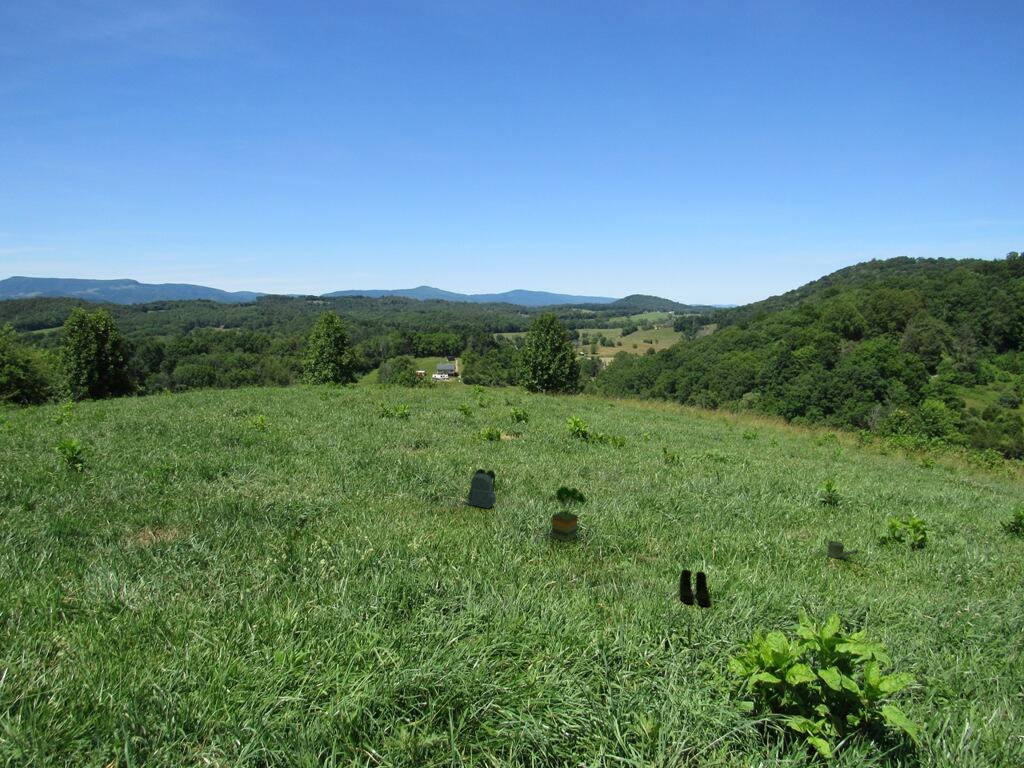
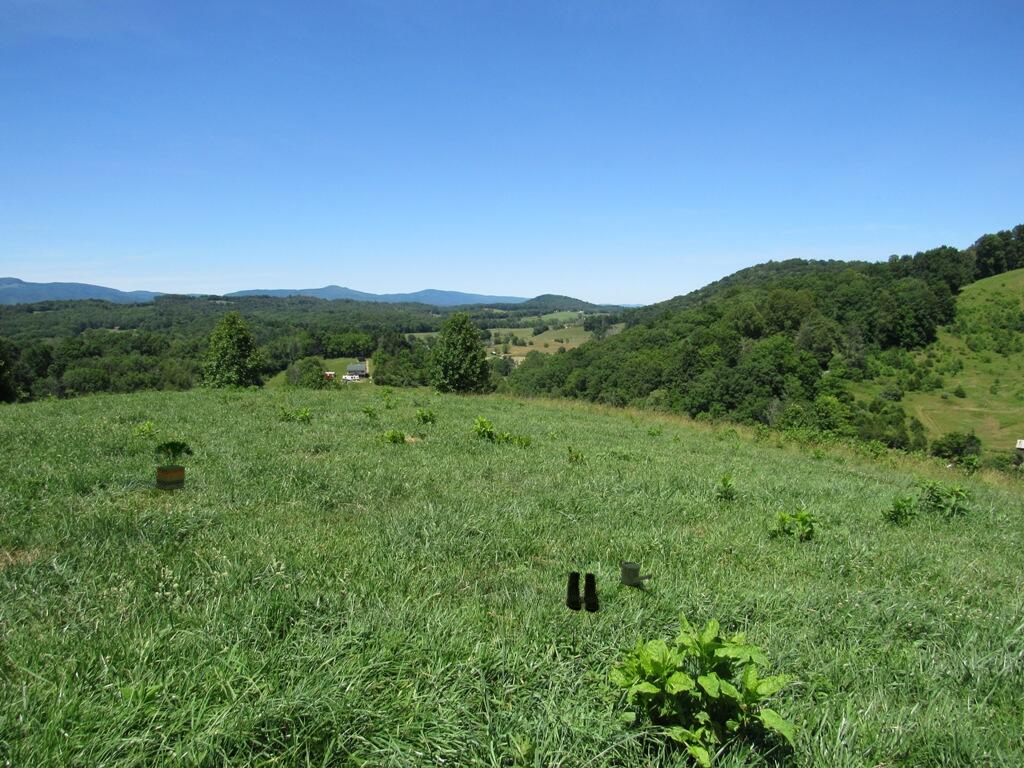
backpack: present [468,469,496,508] -> none [345,468,378,513]
potted tree: present [549,486,587,542] -> present [155,441,194,490]
watering can: present [824,539,858,559] -> present [620,559,653,586]

